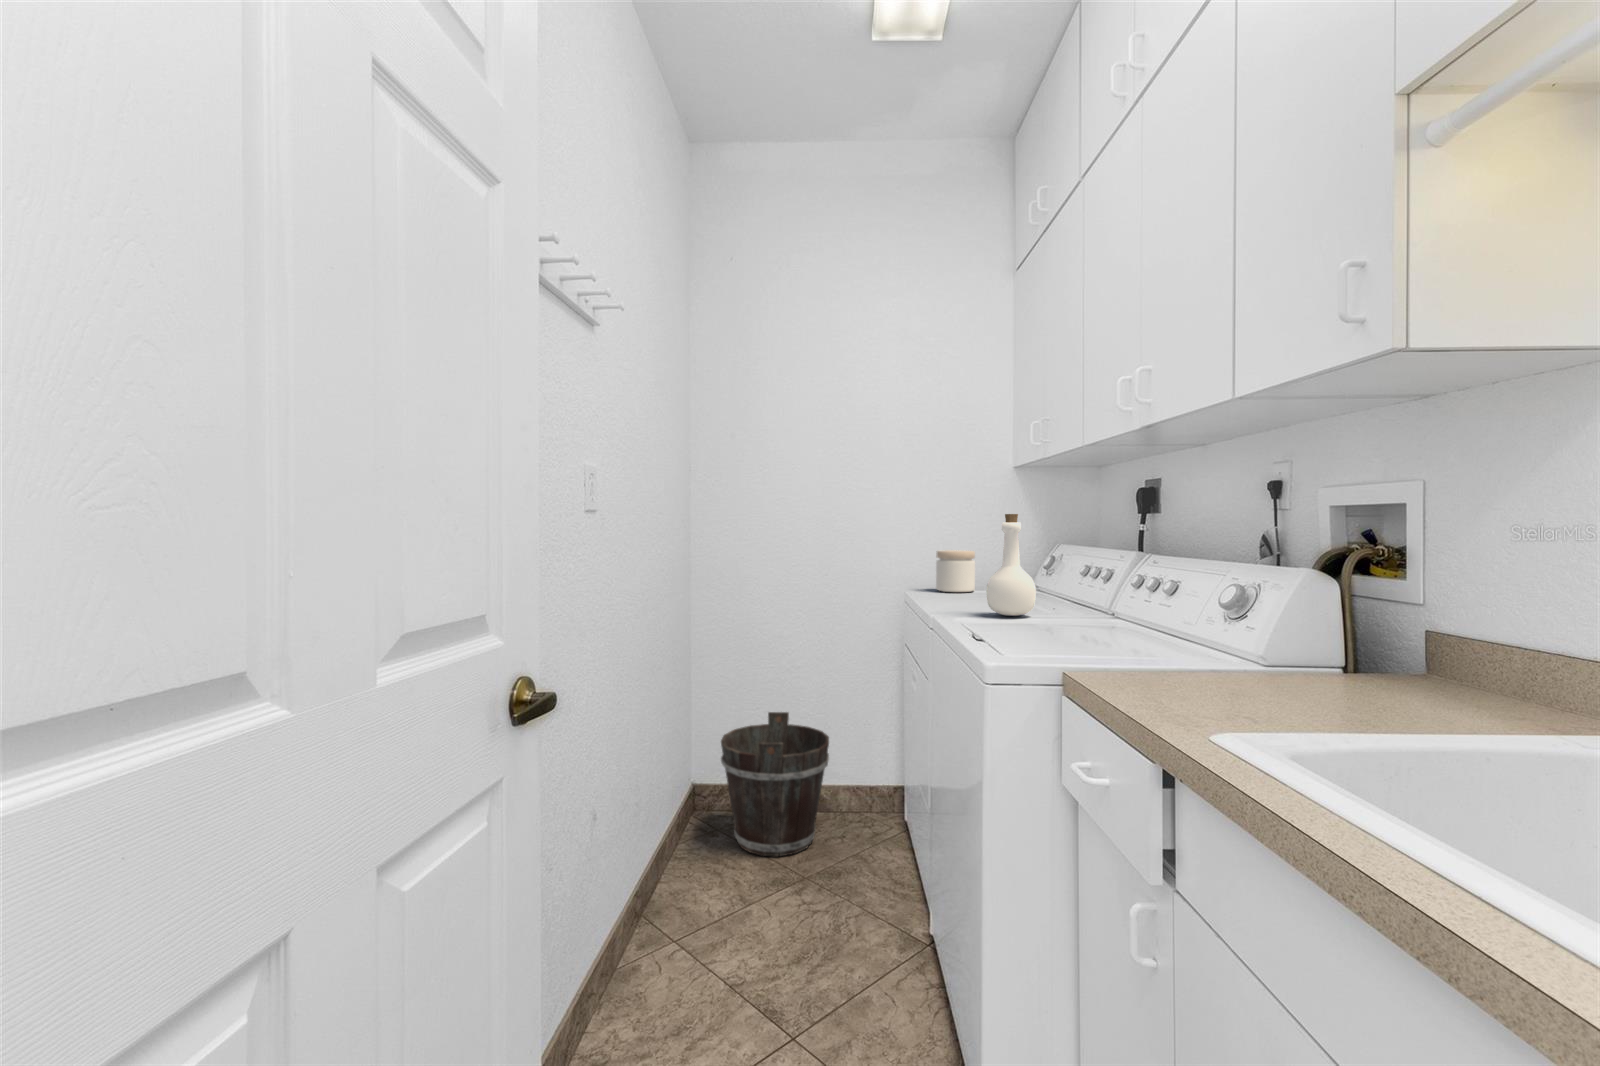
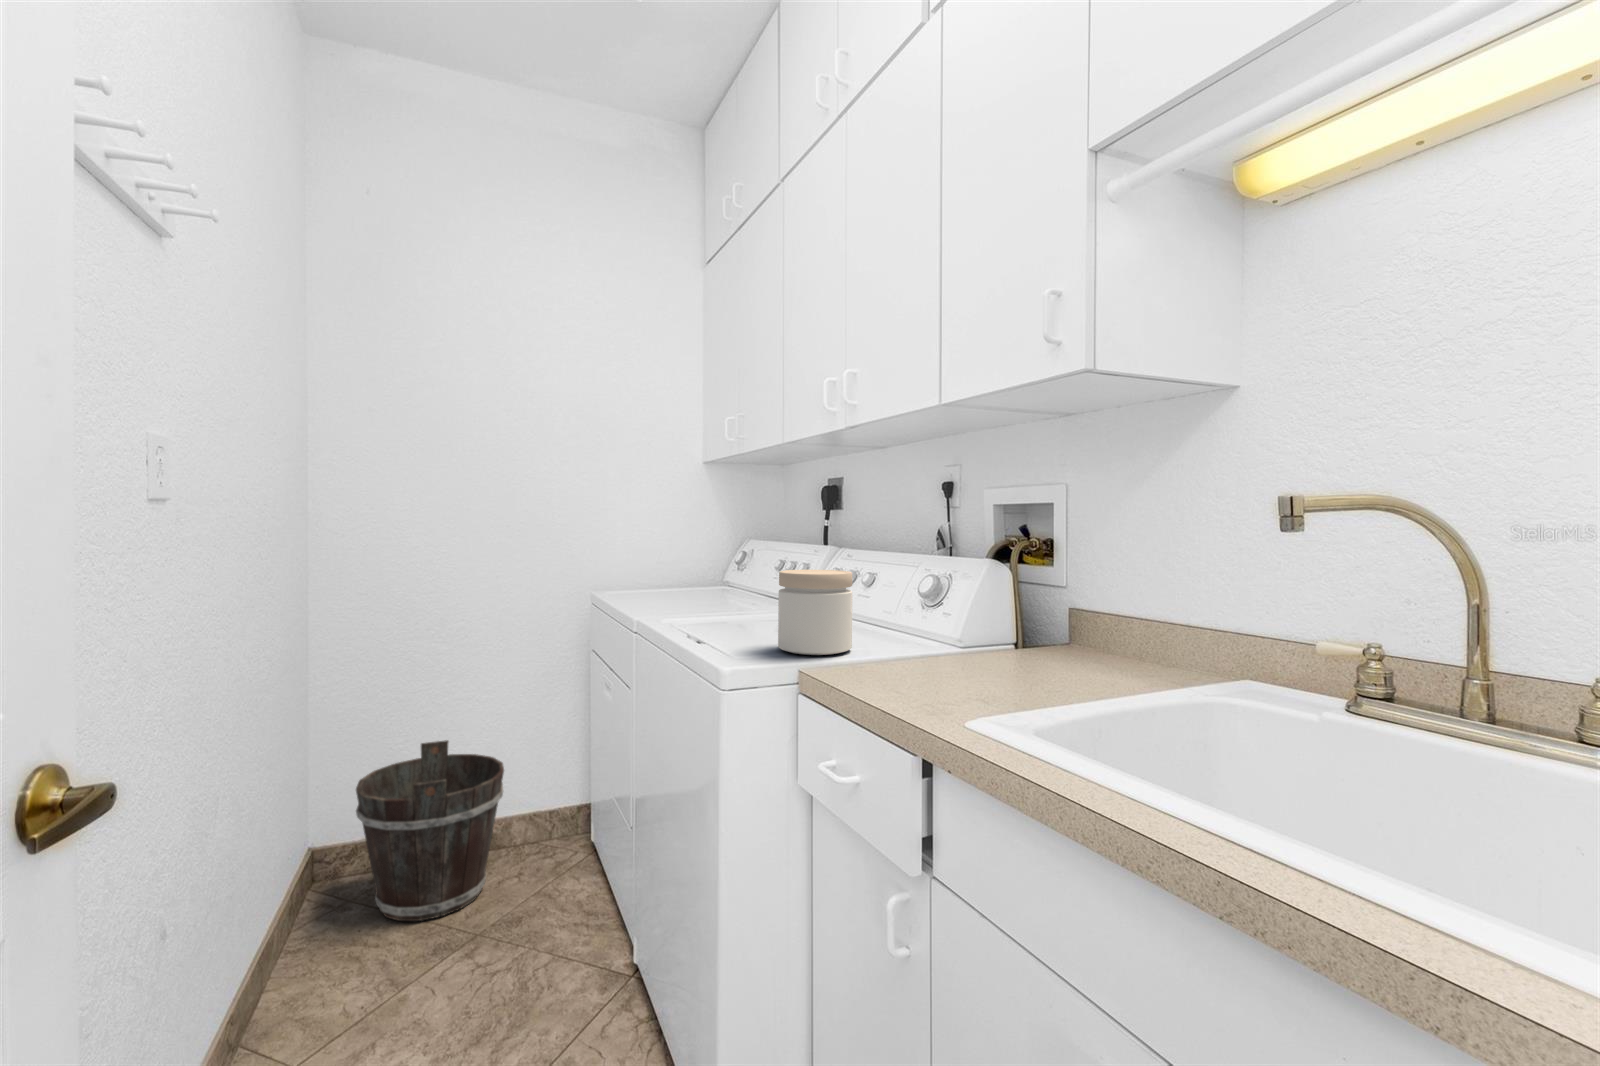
bottle: present [986,514,1036,616] -> none [692,507,741,612]
jar: present [936,550,975,592] -> present [778,570,852,655]

